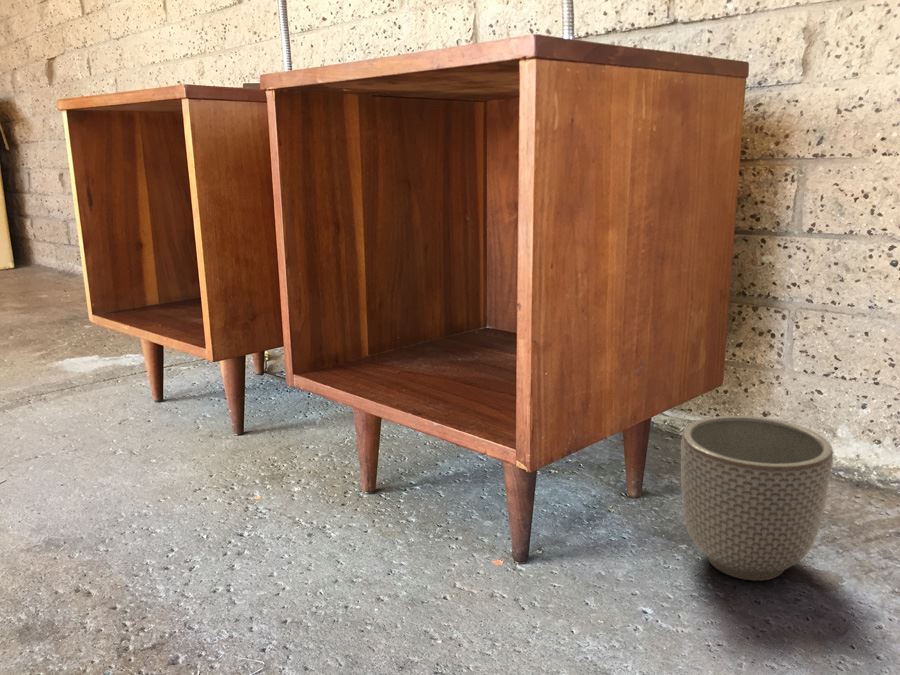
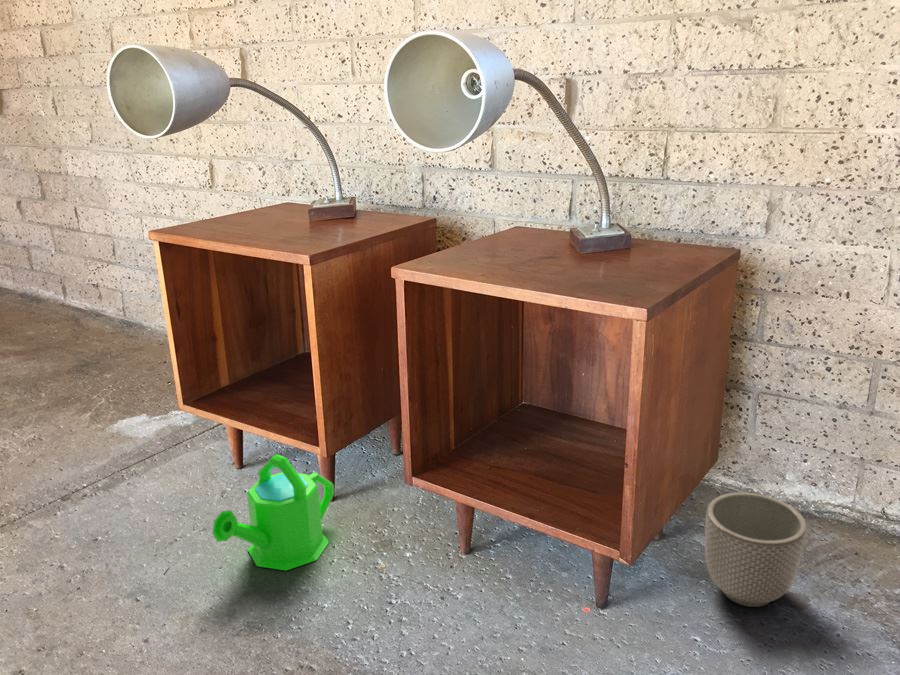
watering can: none [41,345,230,492] -> present [212,455,334,570]

